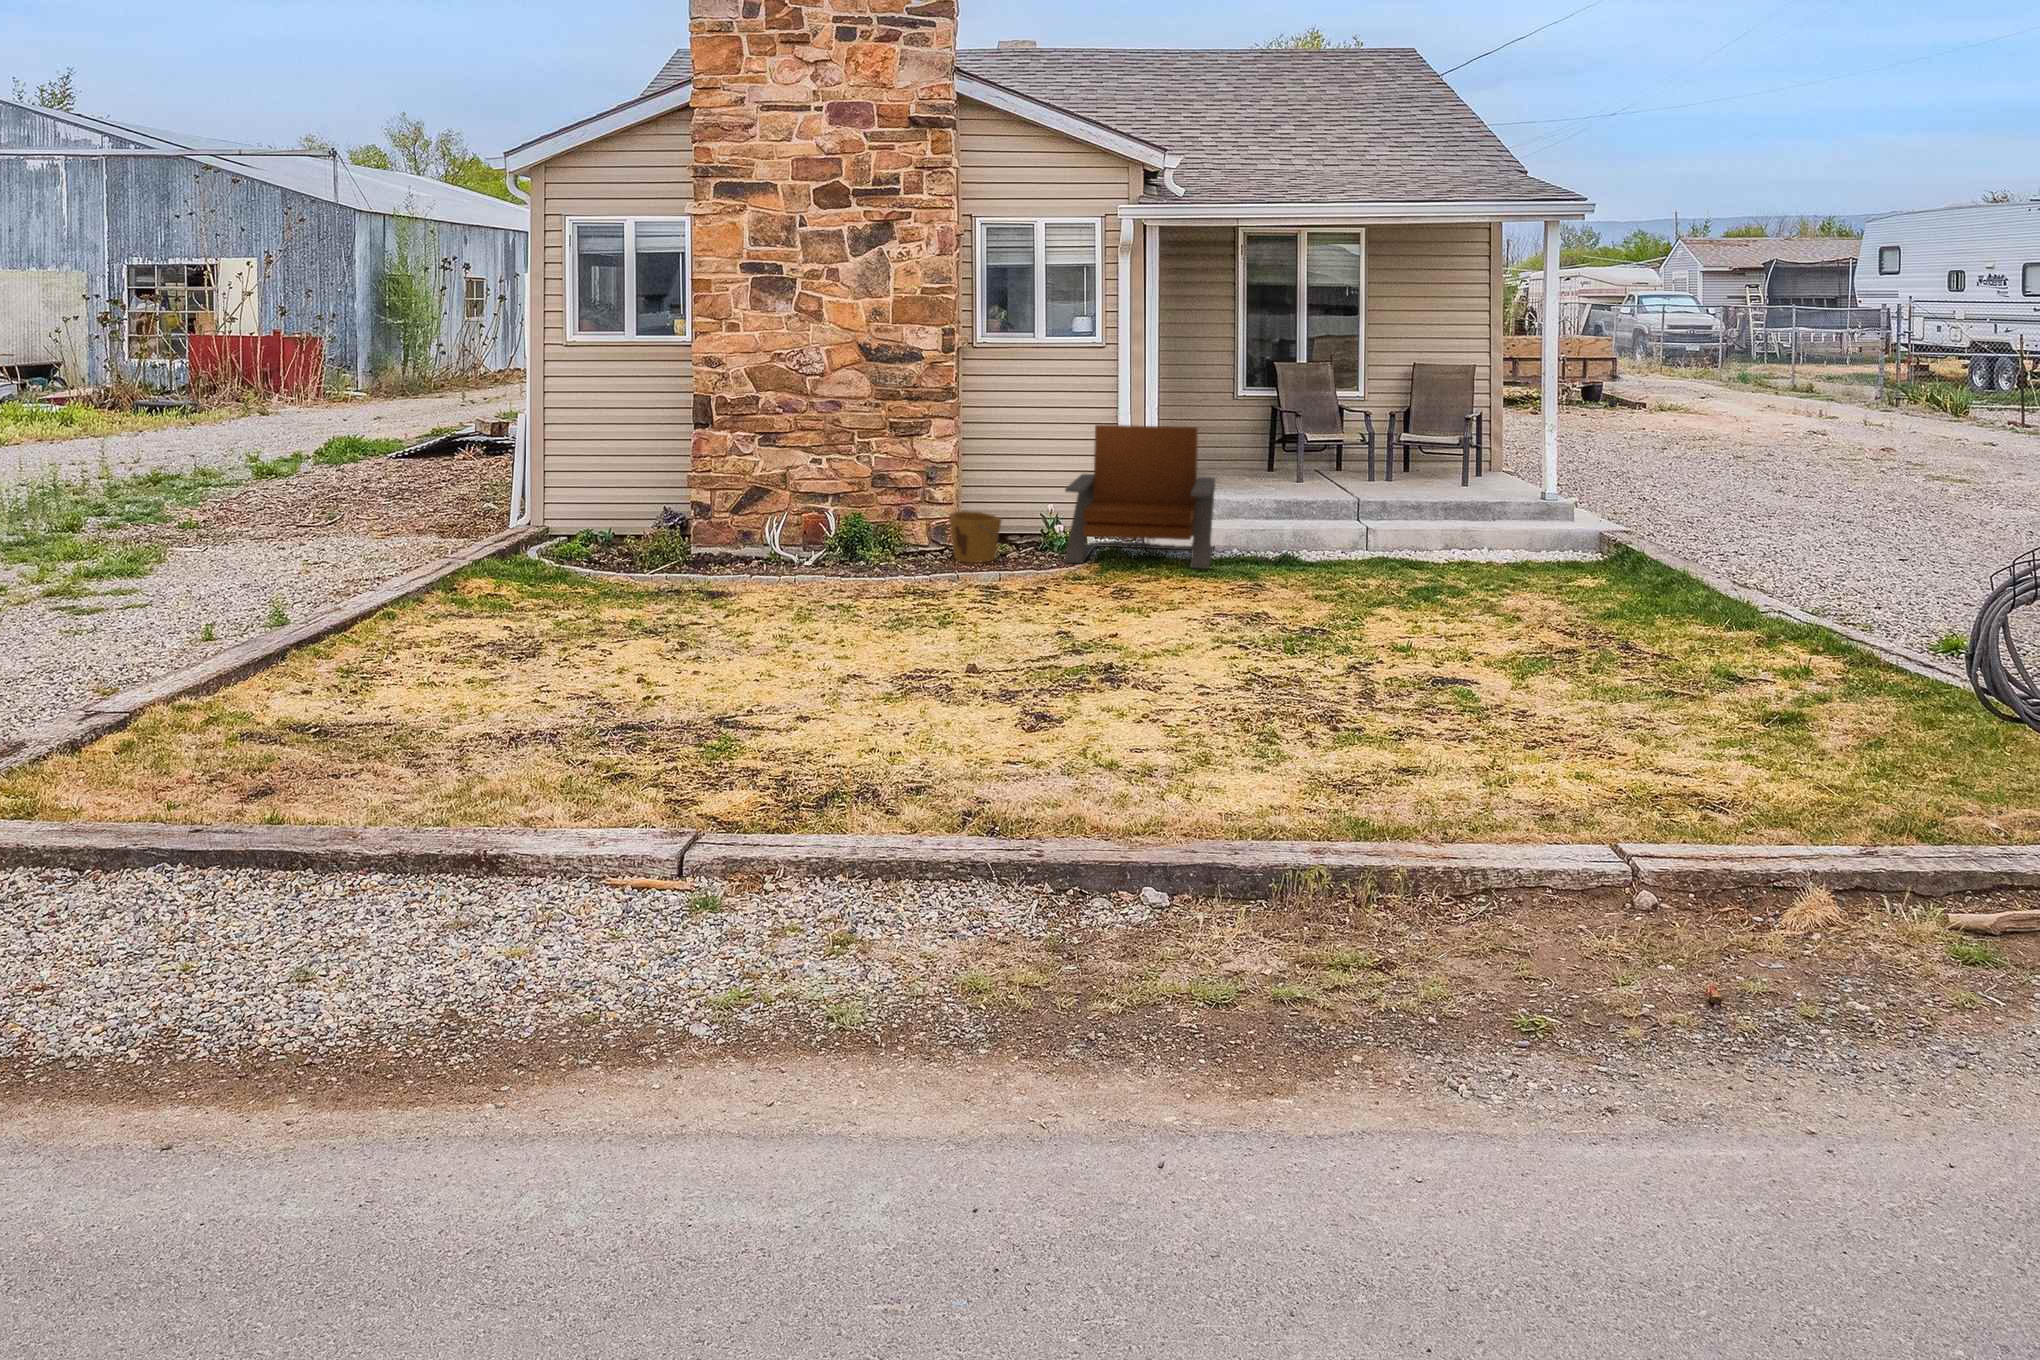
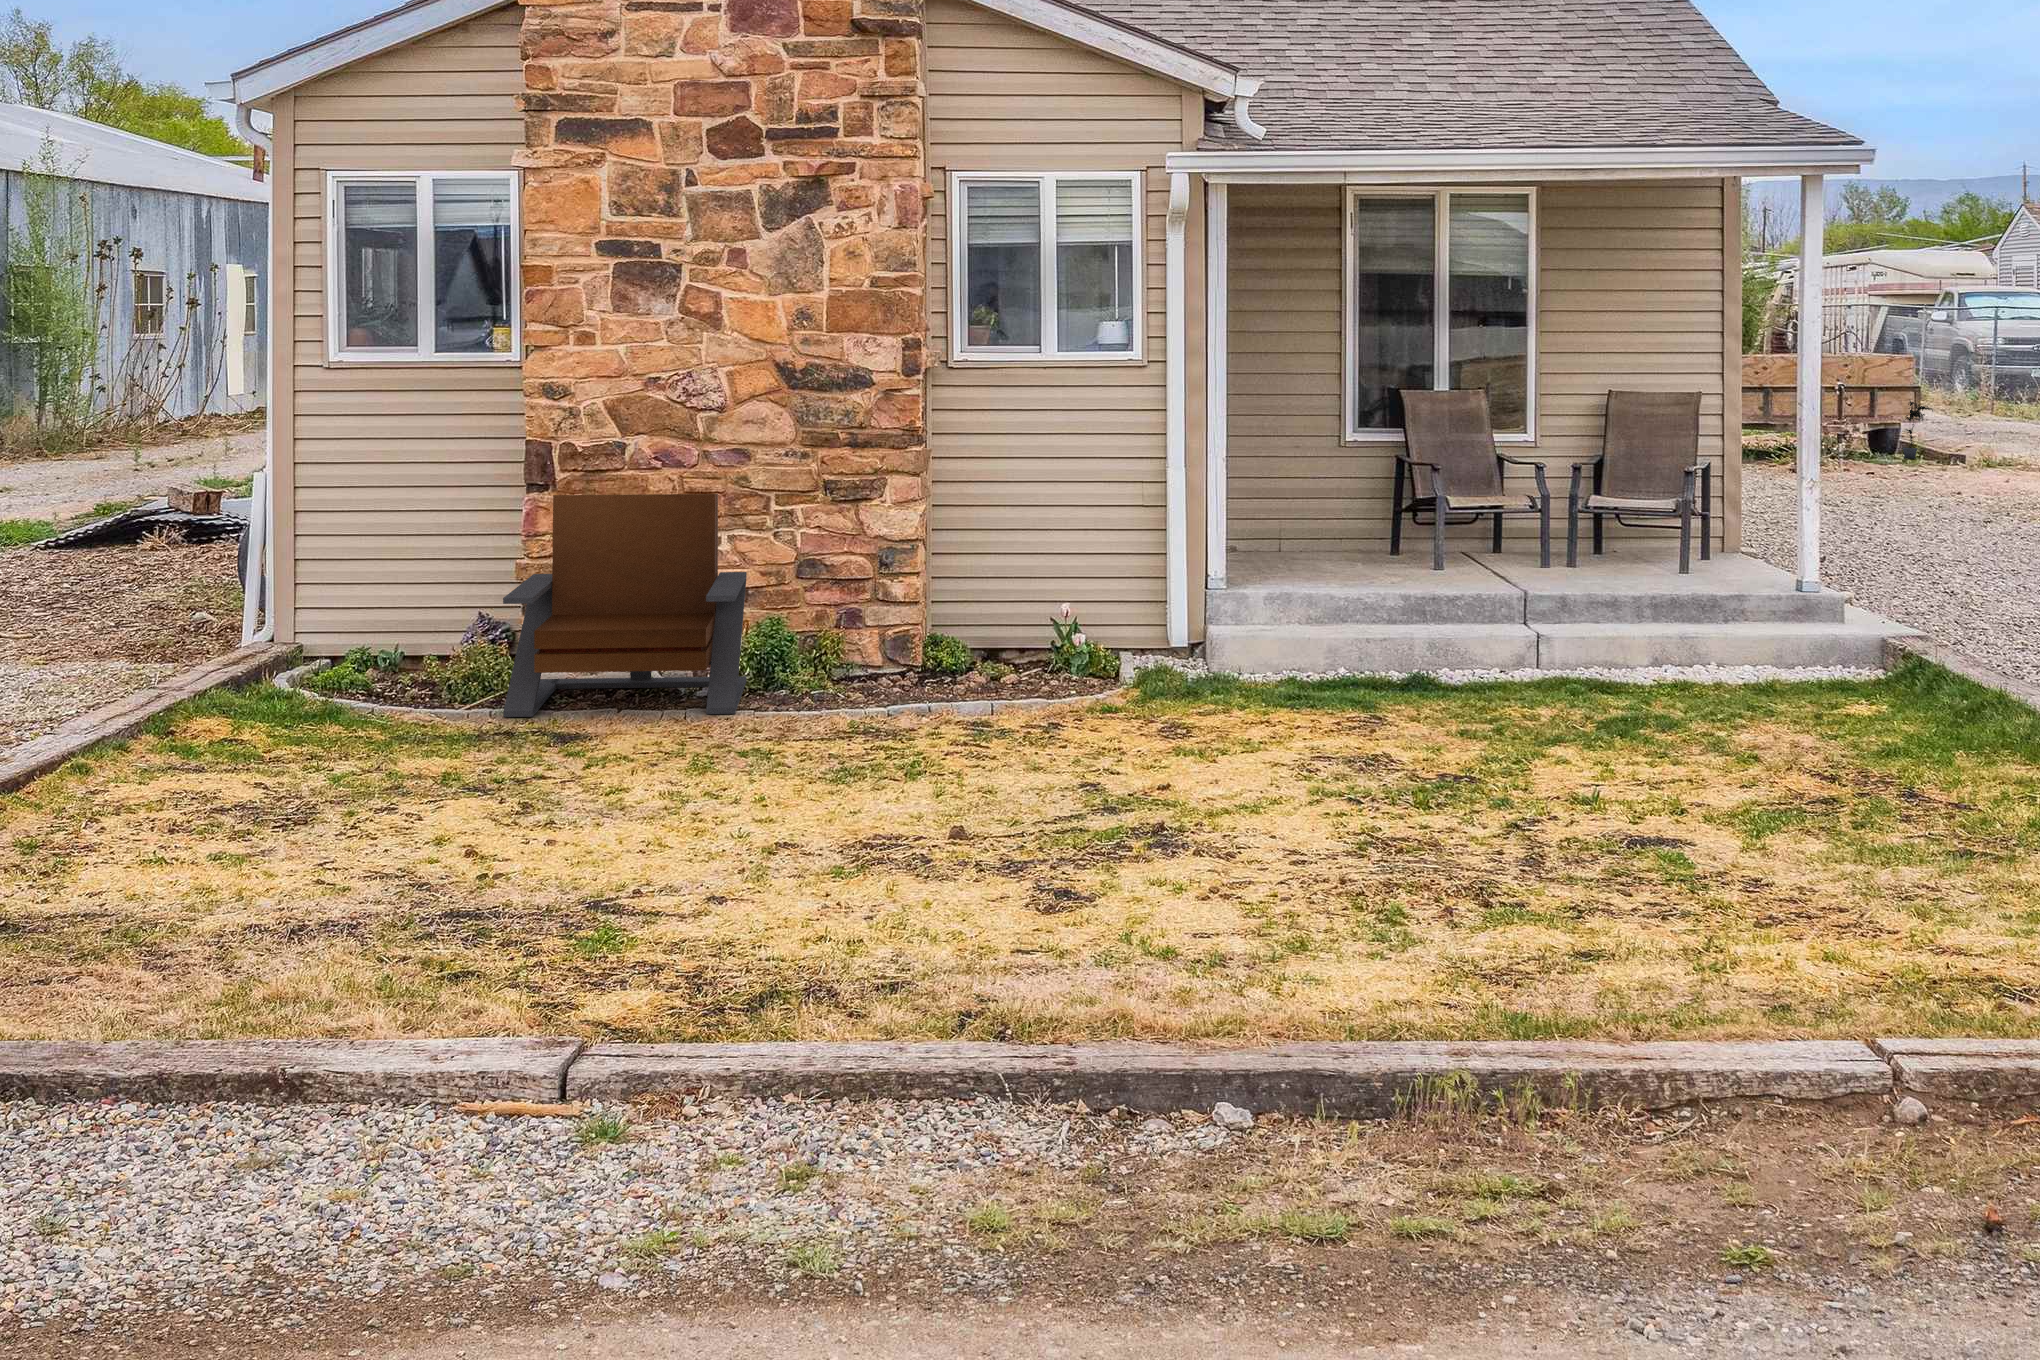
lounge chair: present [1065,425,1215,569] -> present [503,494,747,717]
bucket: present [949,511,1001,563] -> none [908,612,988,688]

